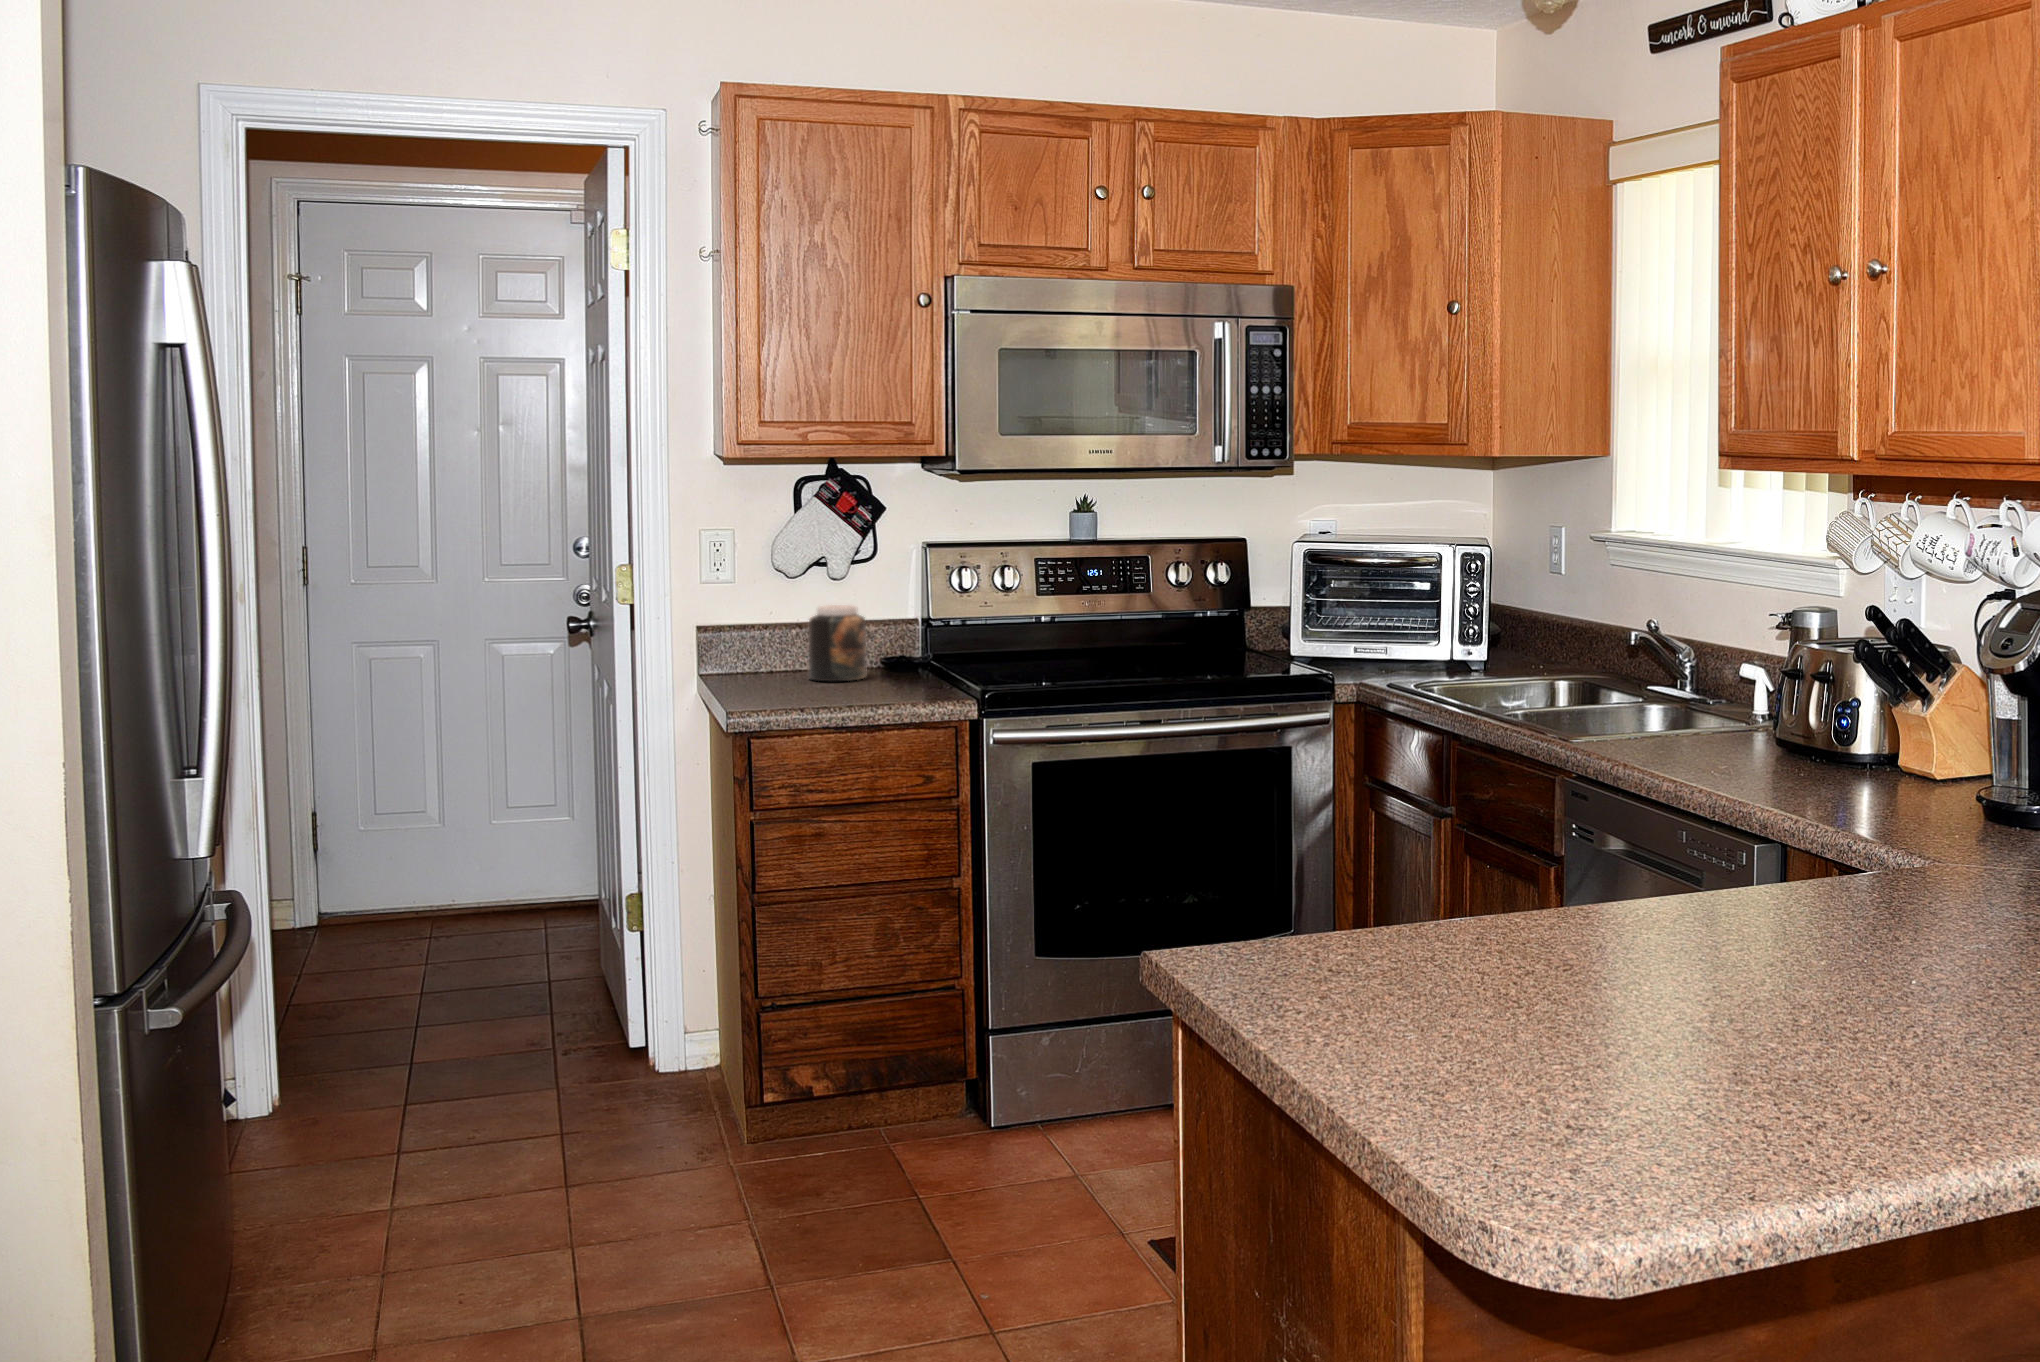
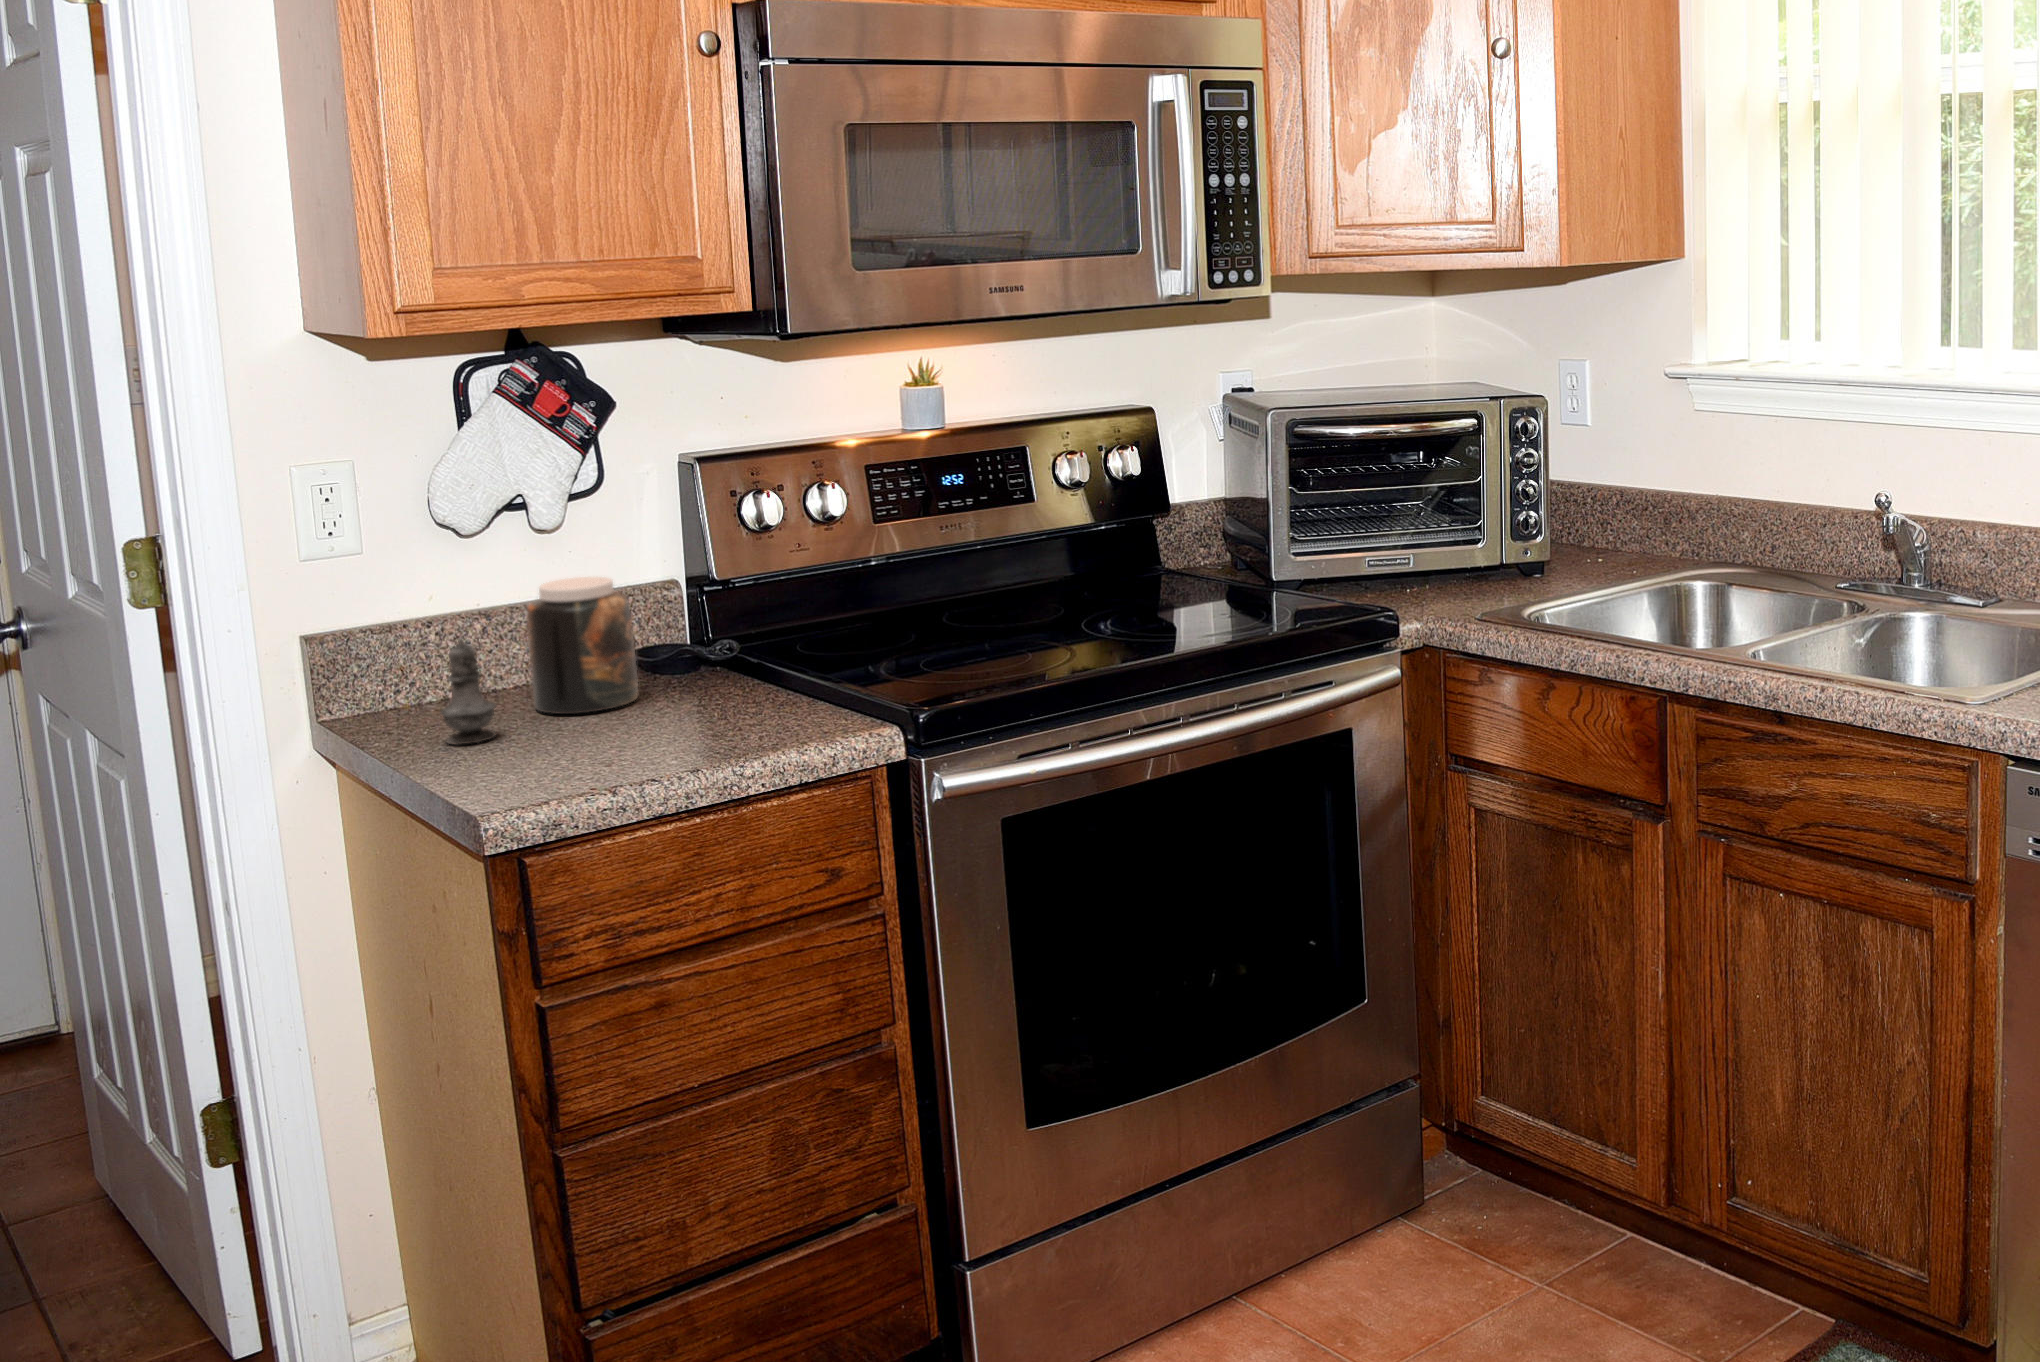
salt shaker: none [749,627,780,687] -> present [440,638,496,745]

